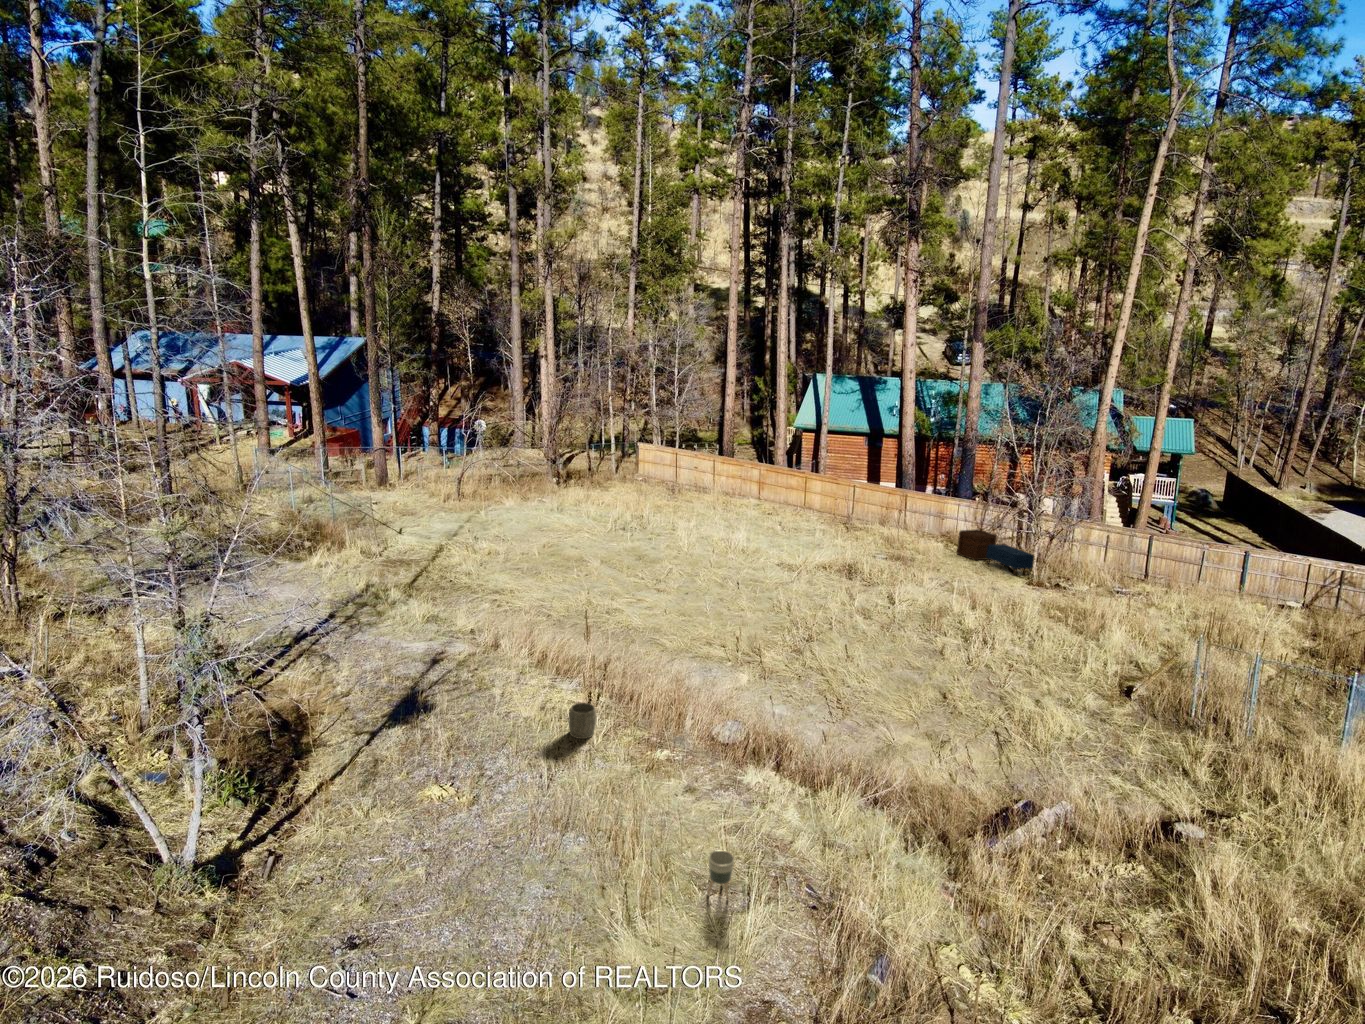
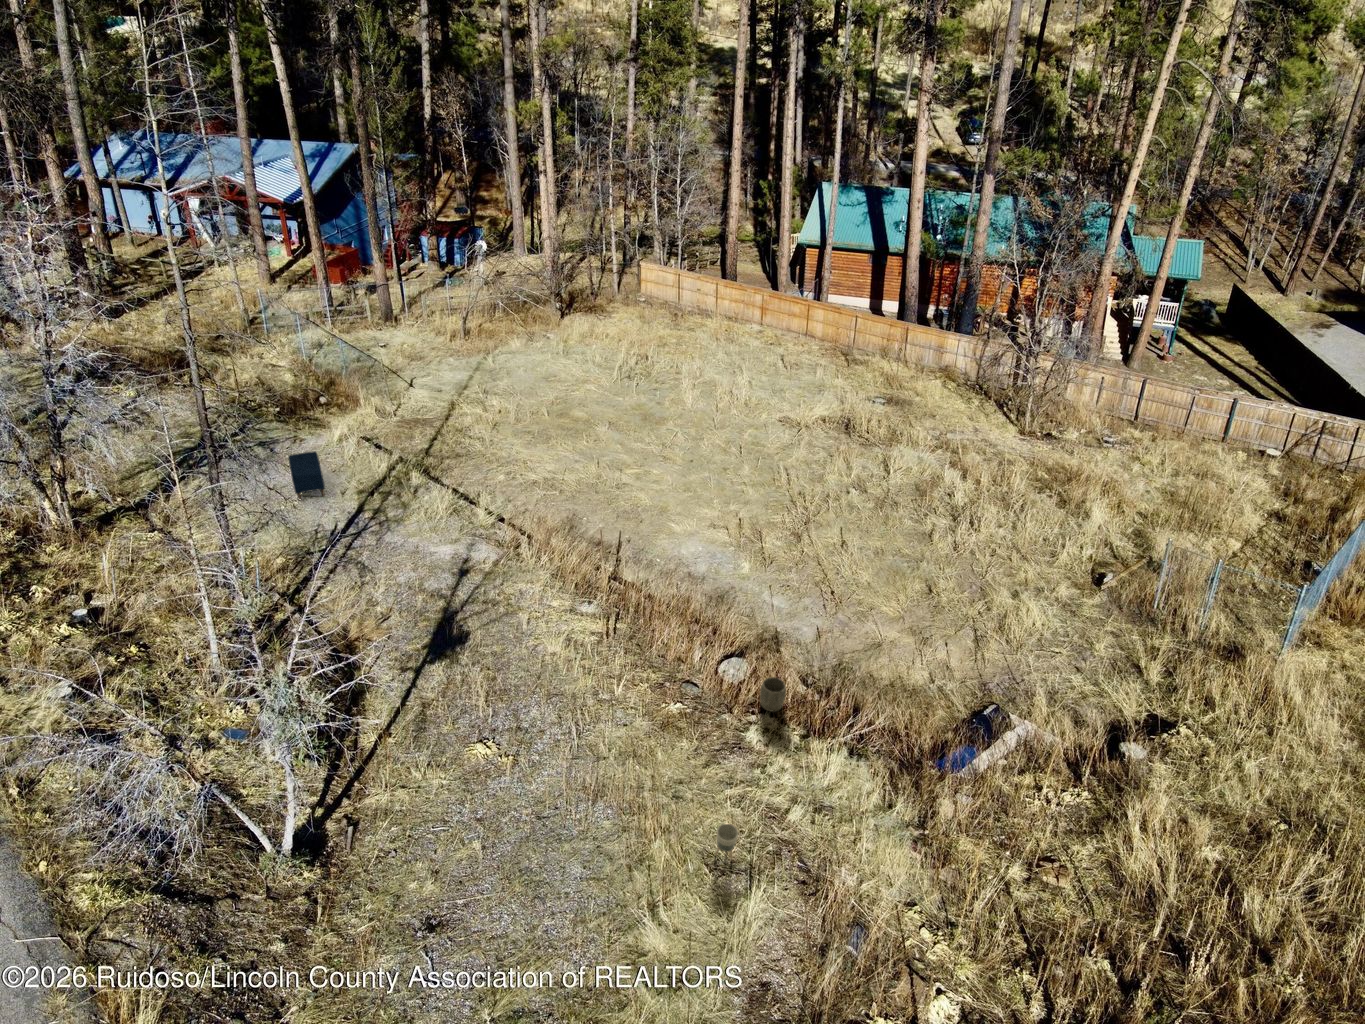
wooden crate: present [957,529,997,560] -> none [952,383,993,416]
bench: present [986,544,1034,575] -> present [288,451,325,499]
woven basket: present [568,703,596,739] -> present [760,677,786,712]

